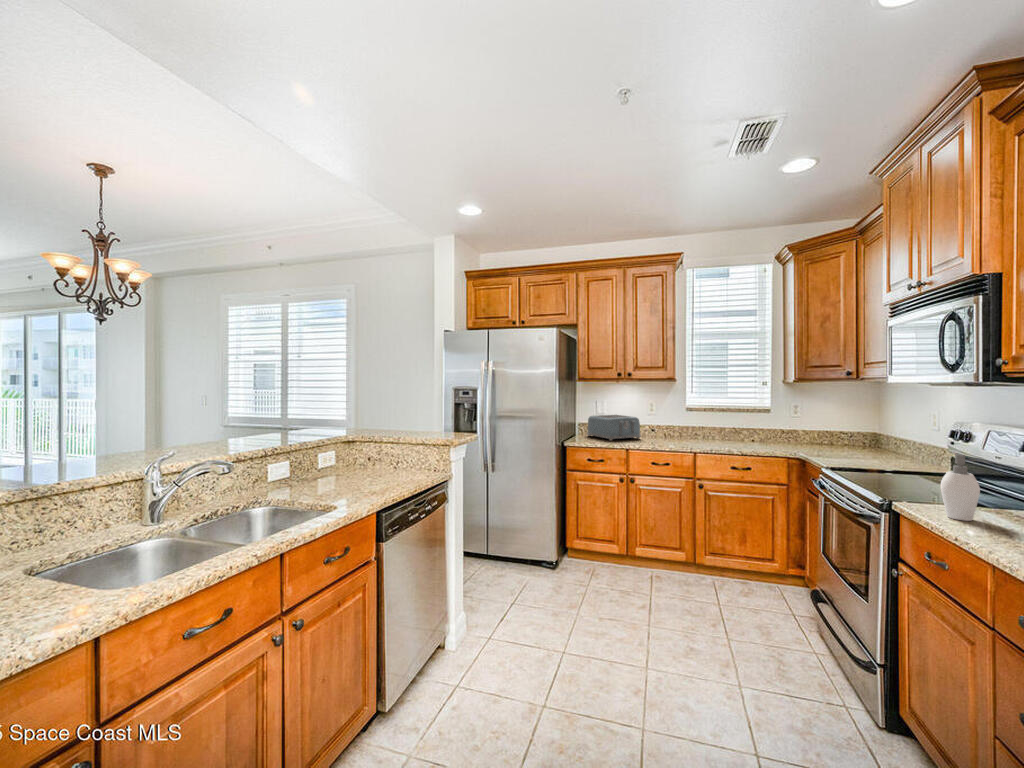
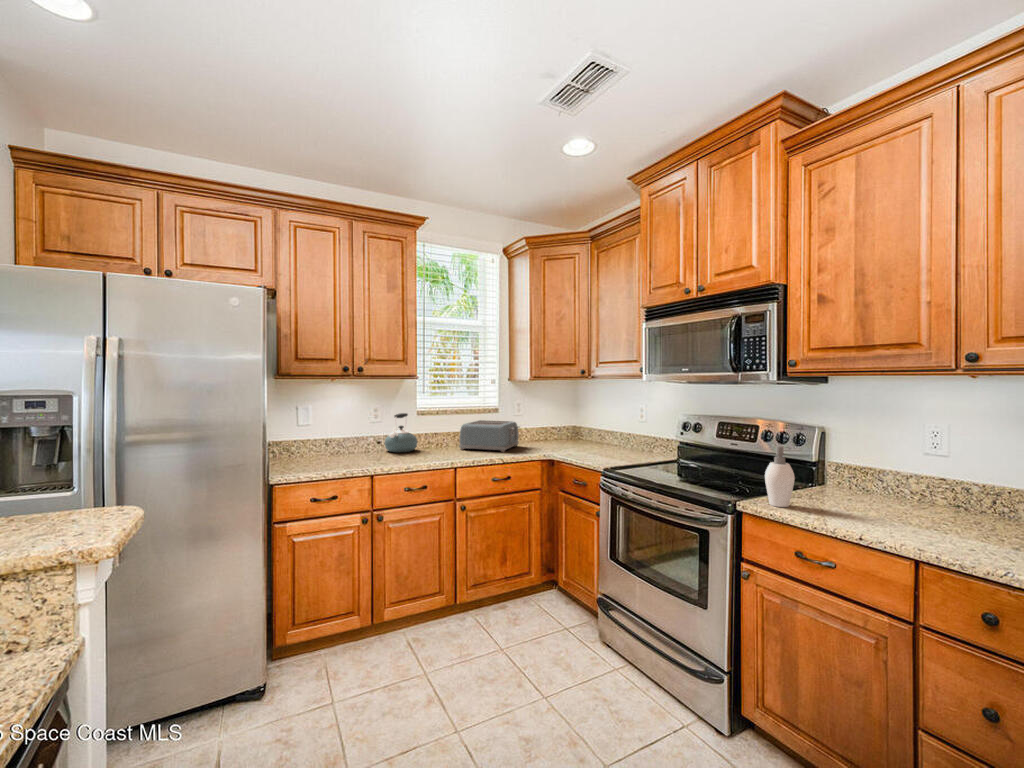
kettle: none [657,408,684,439] -> present [385,413,417,452]
toaster: present [587,415,641,441] -> present [459,420,520,452]

